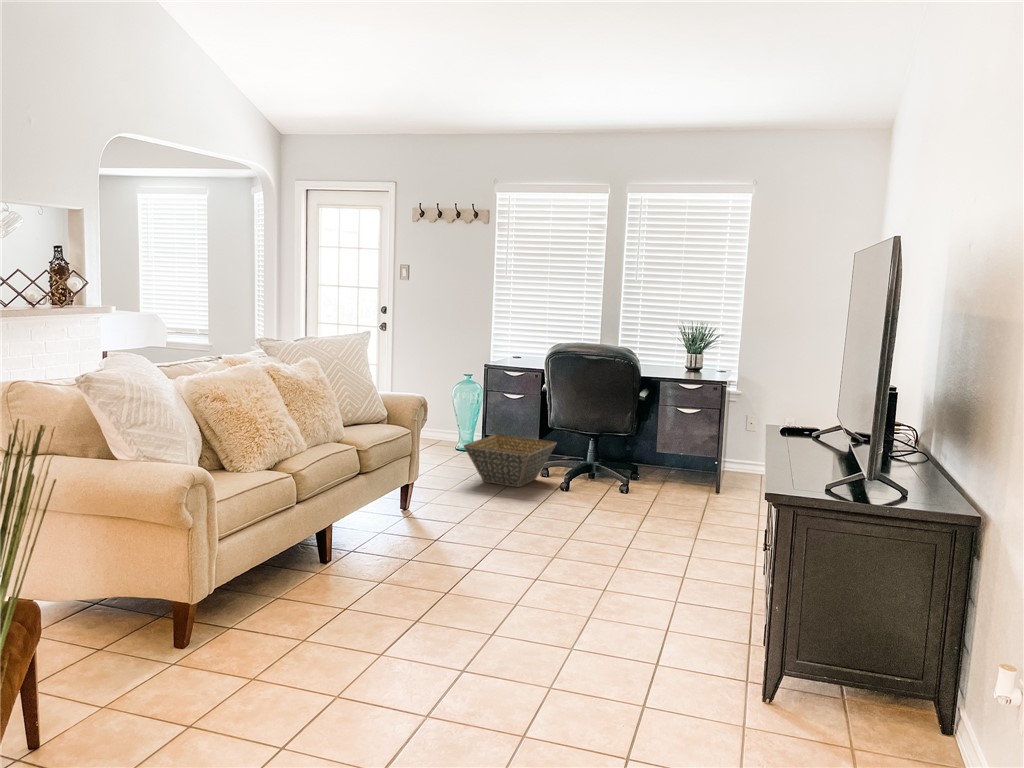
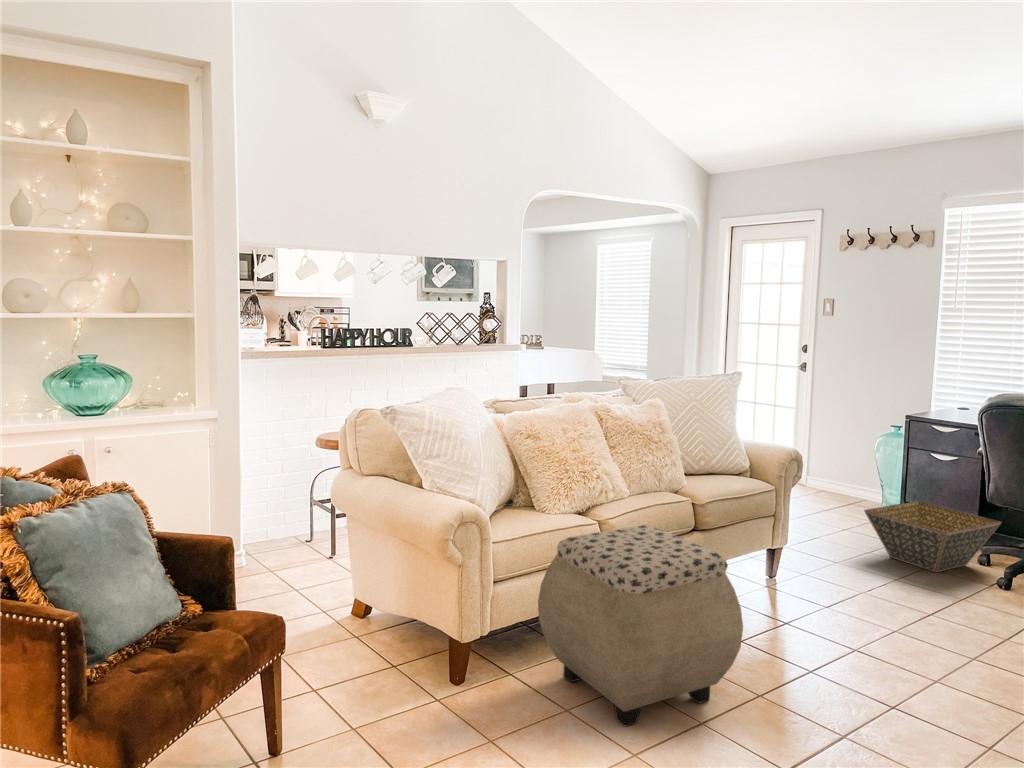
ottoman: none [259,469,442,640] -> present [538,525,743,727]

